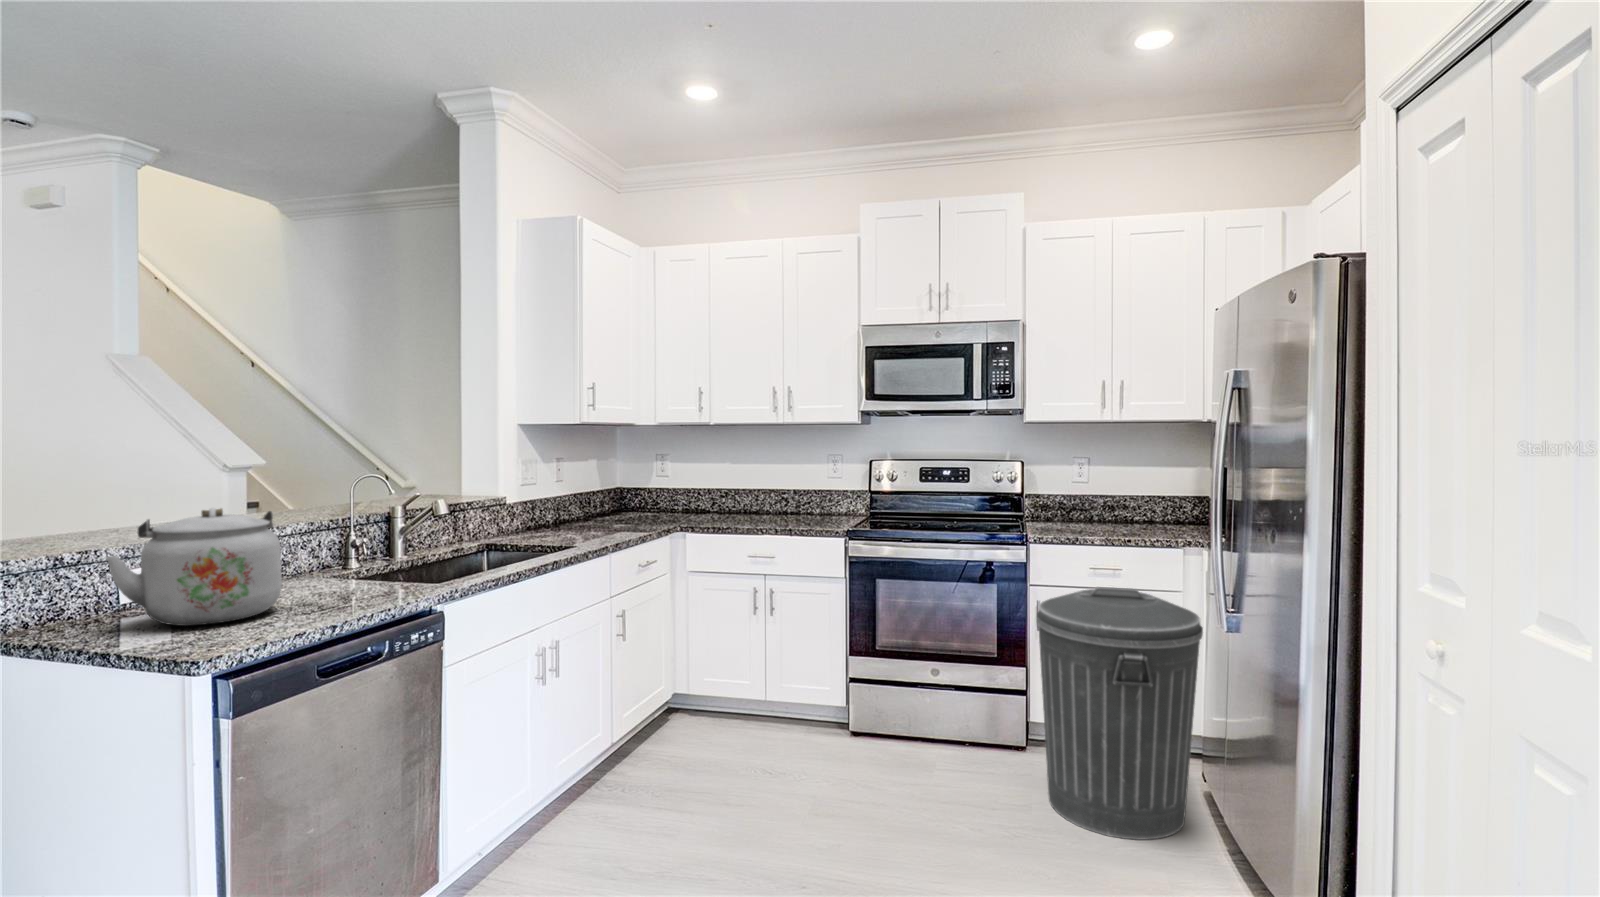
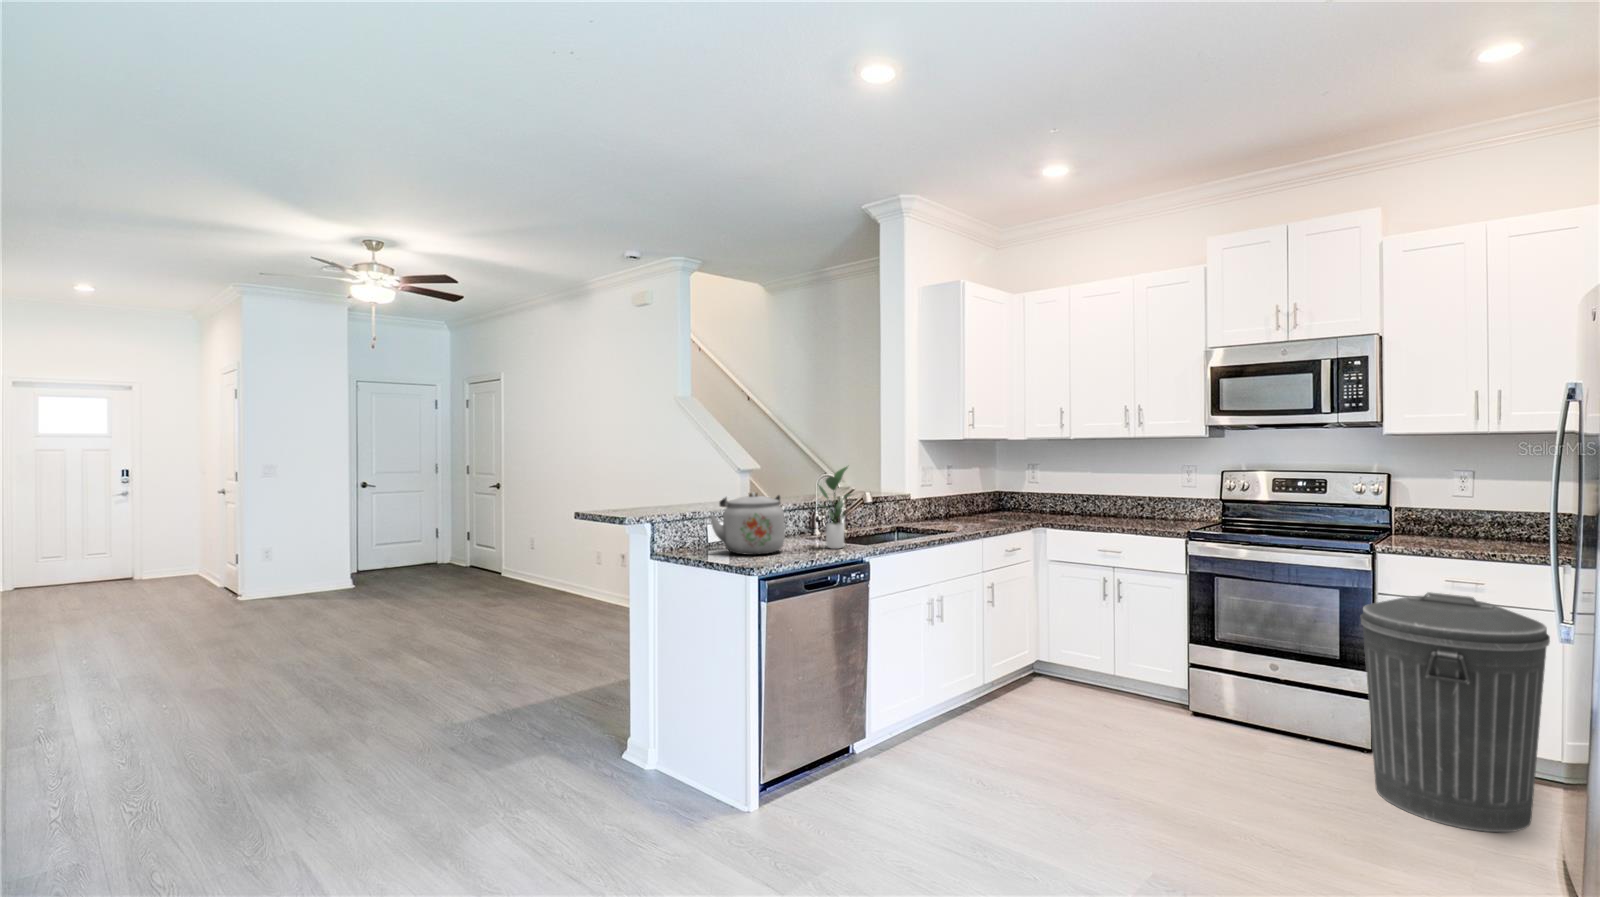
potted plant: none [341,458,424,595] -> present [819,467,852,549]

